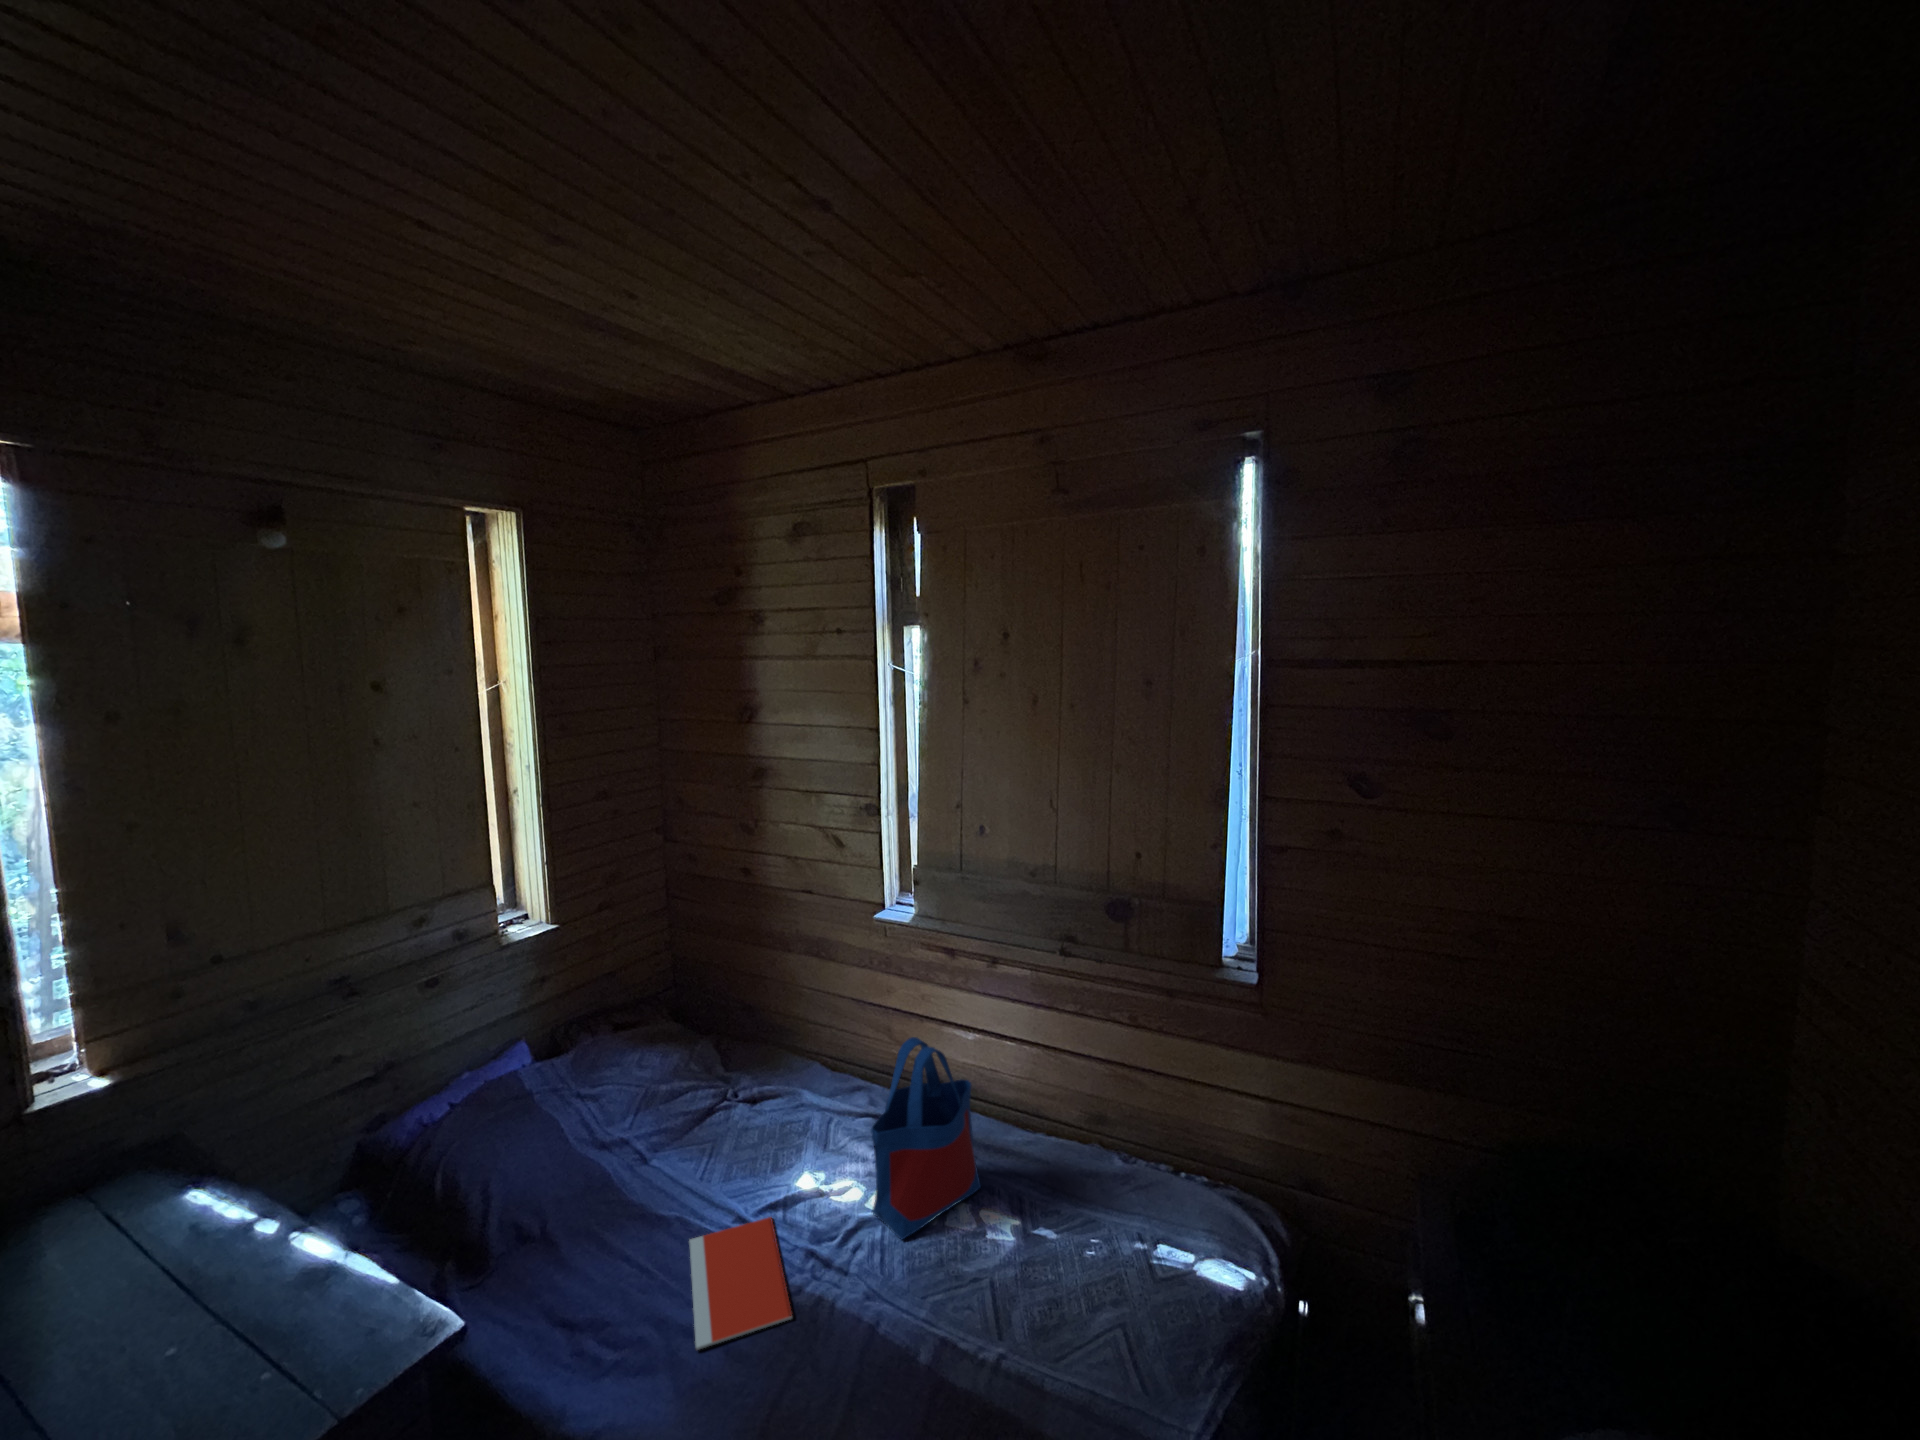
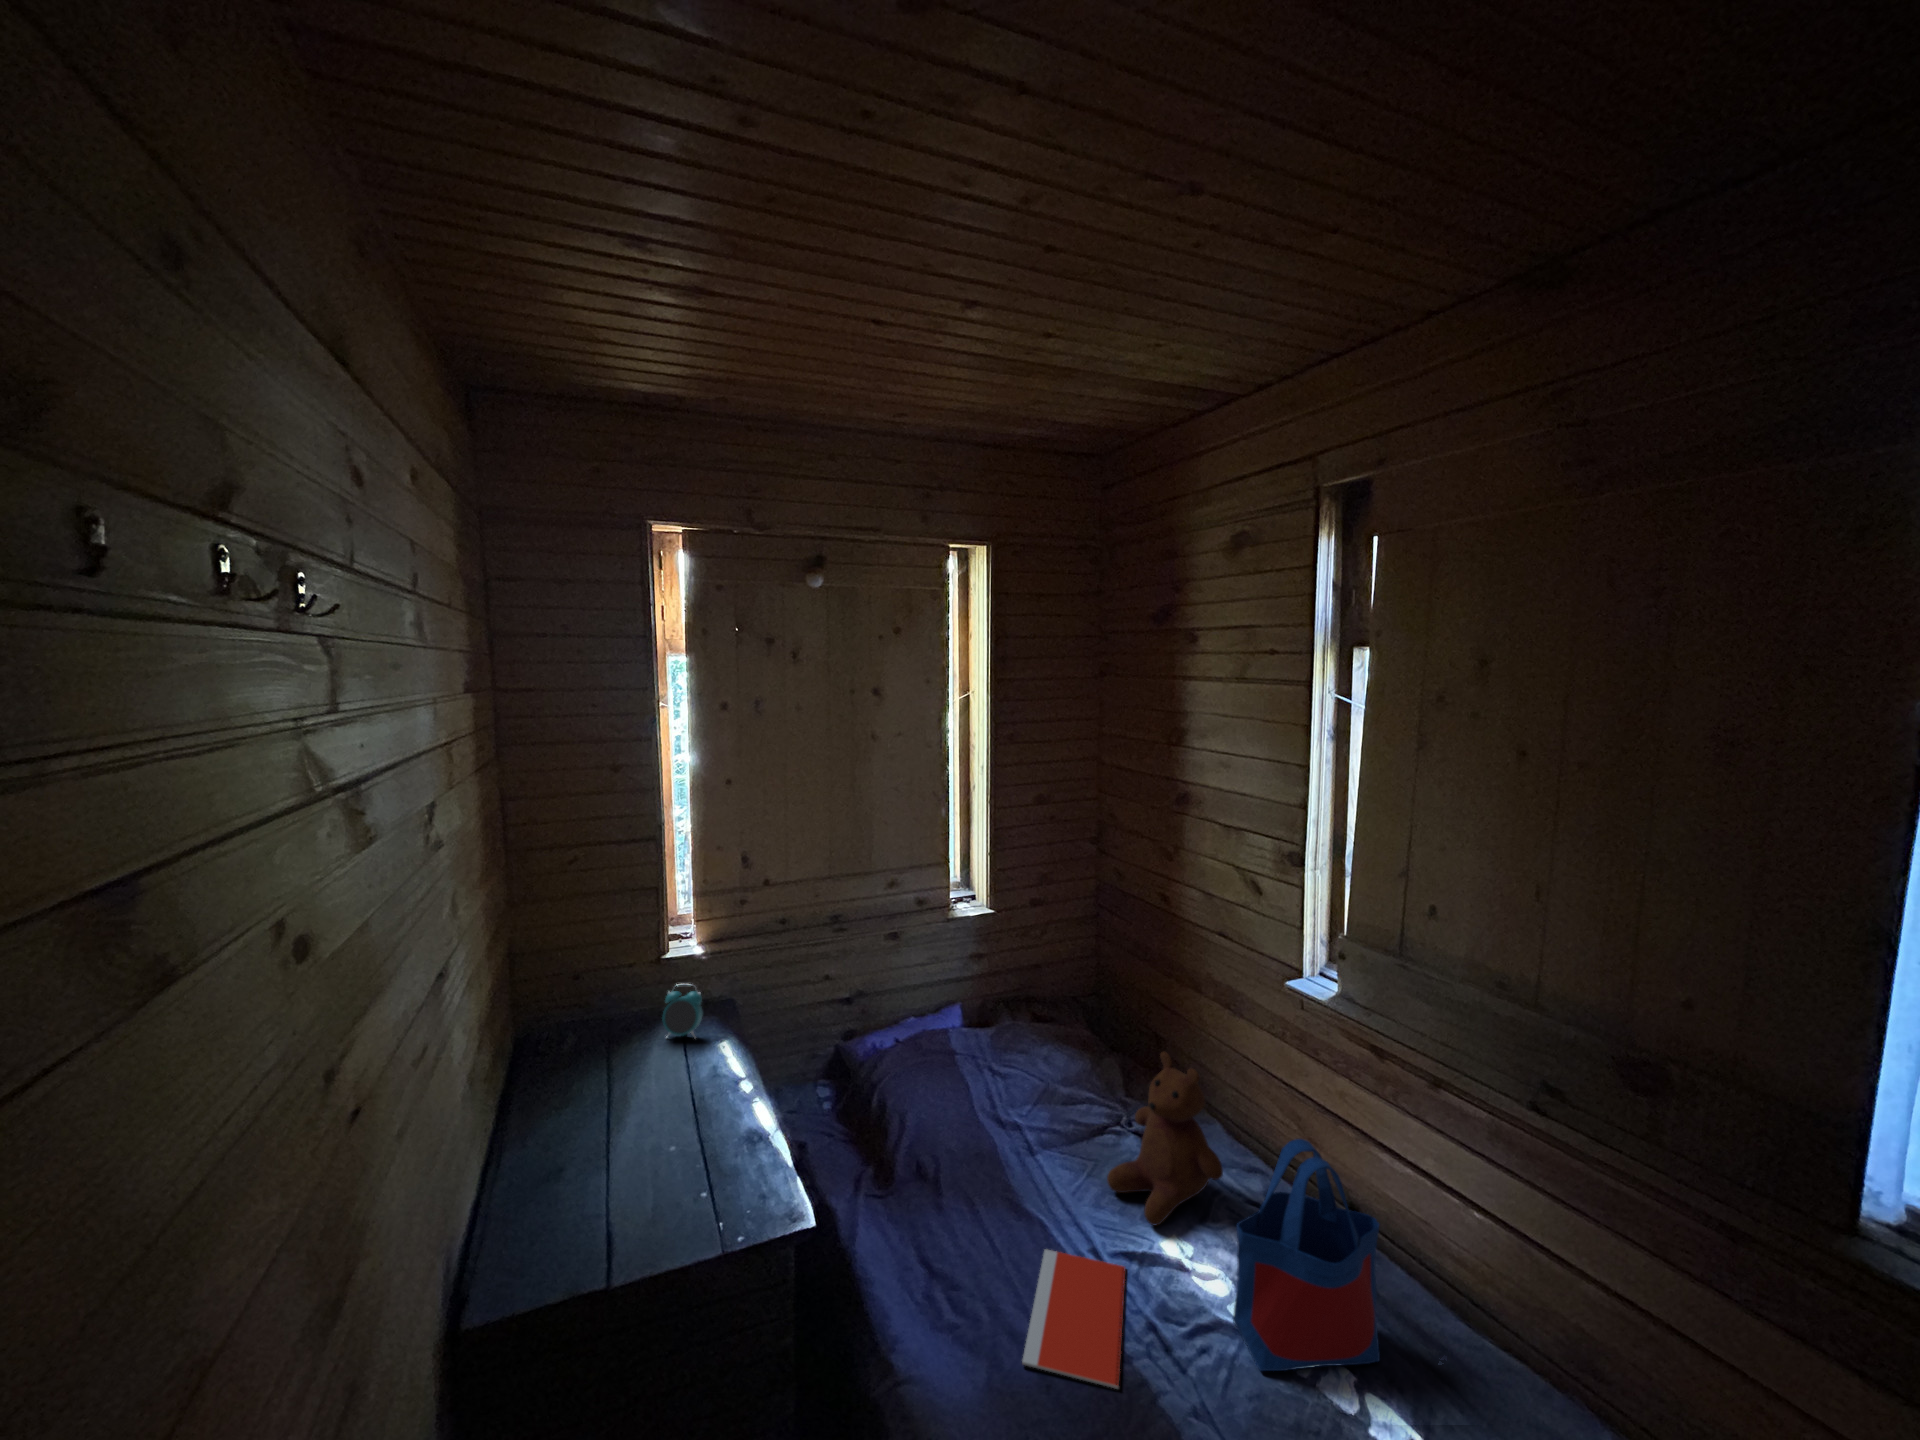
teddy bear: none [735,1009,842,1171] -> present [1107,1052,1223,1225]
alarm clock: none [38,1134,122,1229] -> present [662,990,703,1038]

